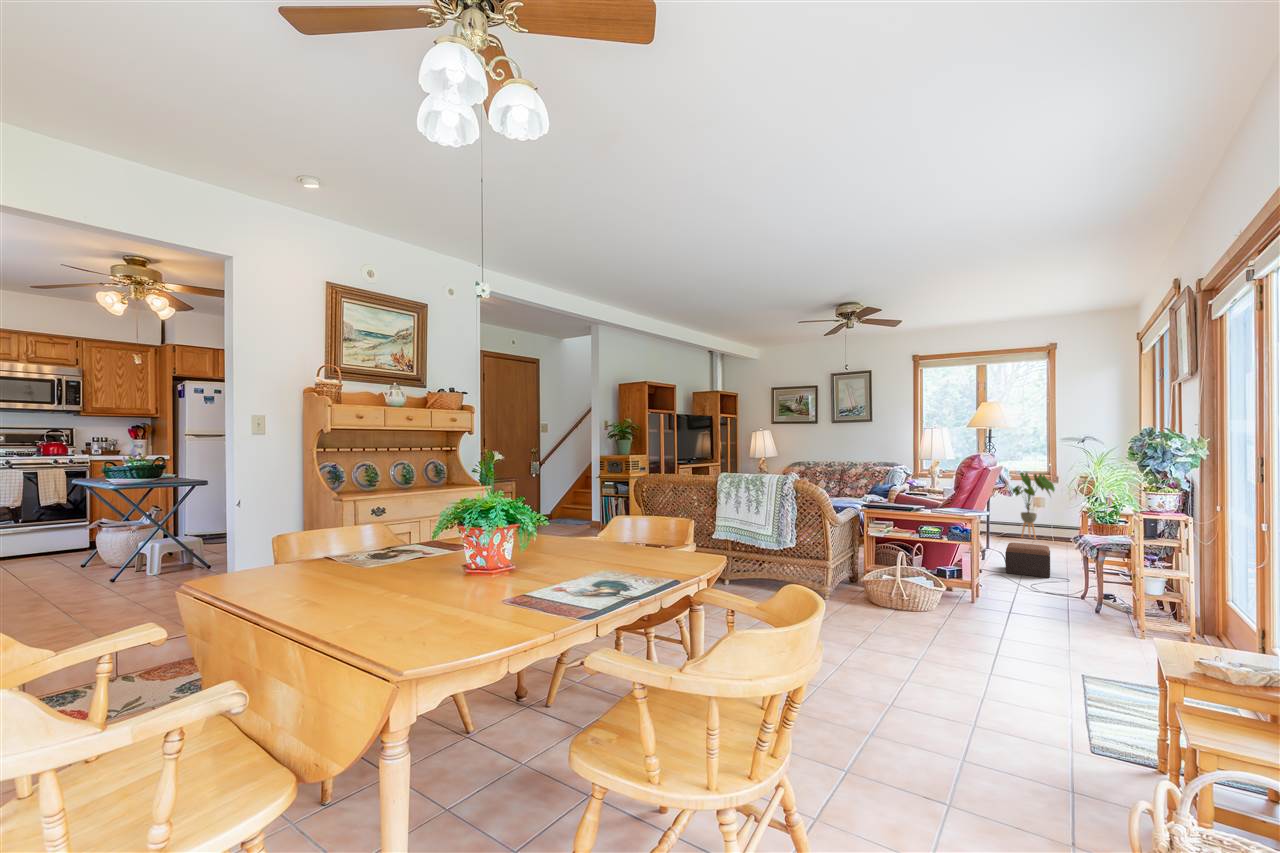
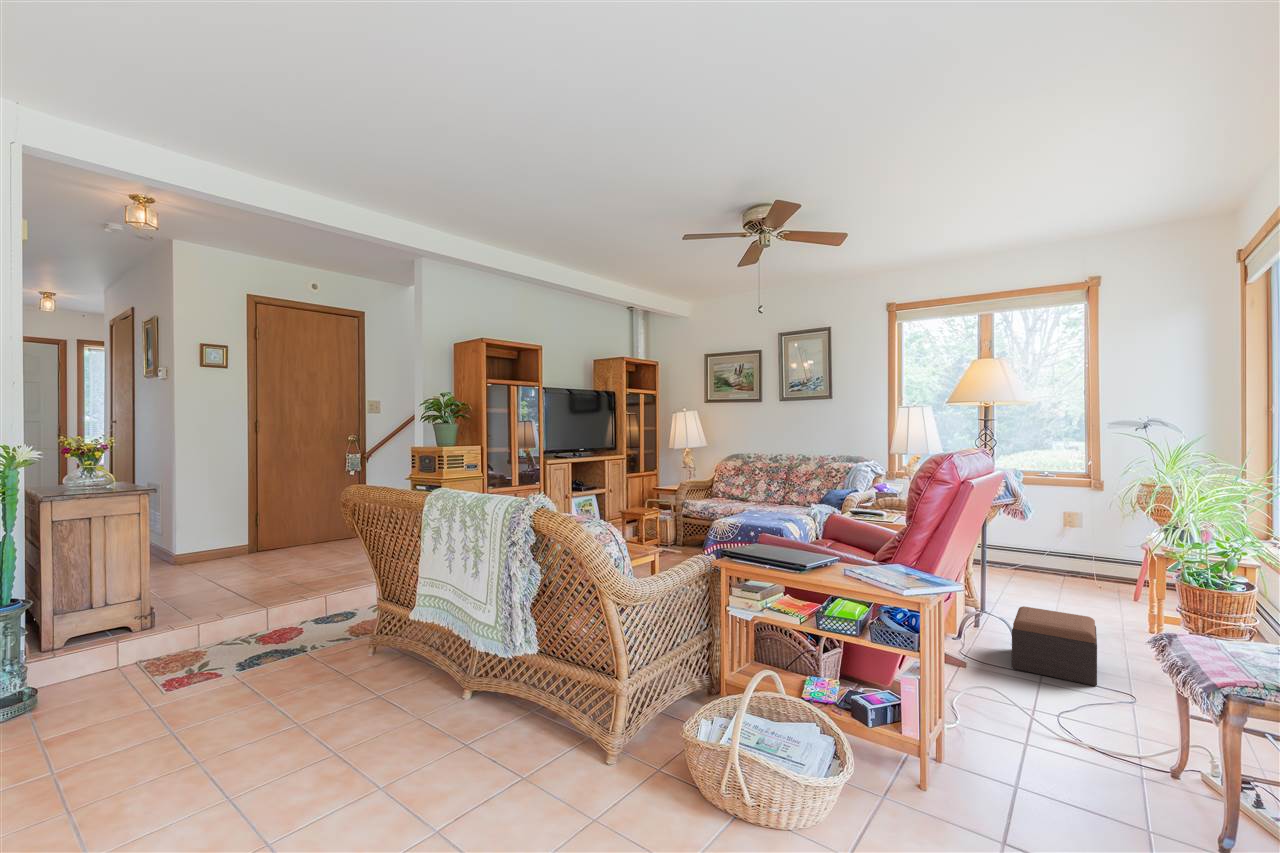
house plant: present [1013,473,1055,538] -> none [1025,473,1097,575]

